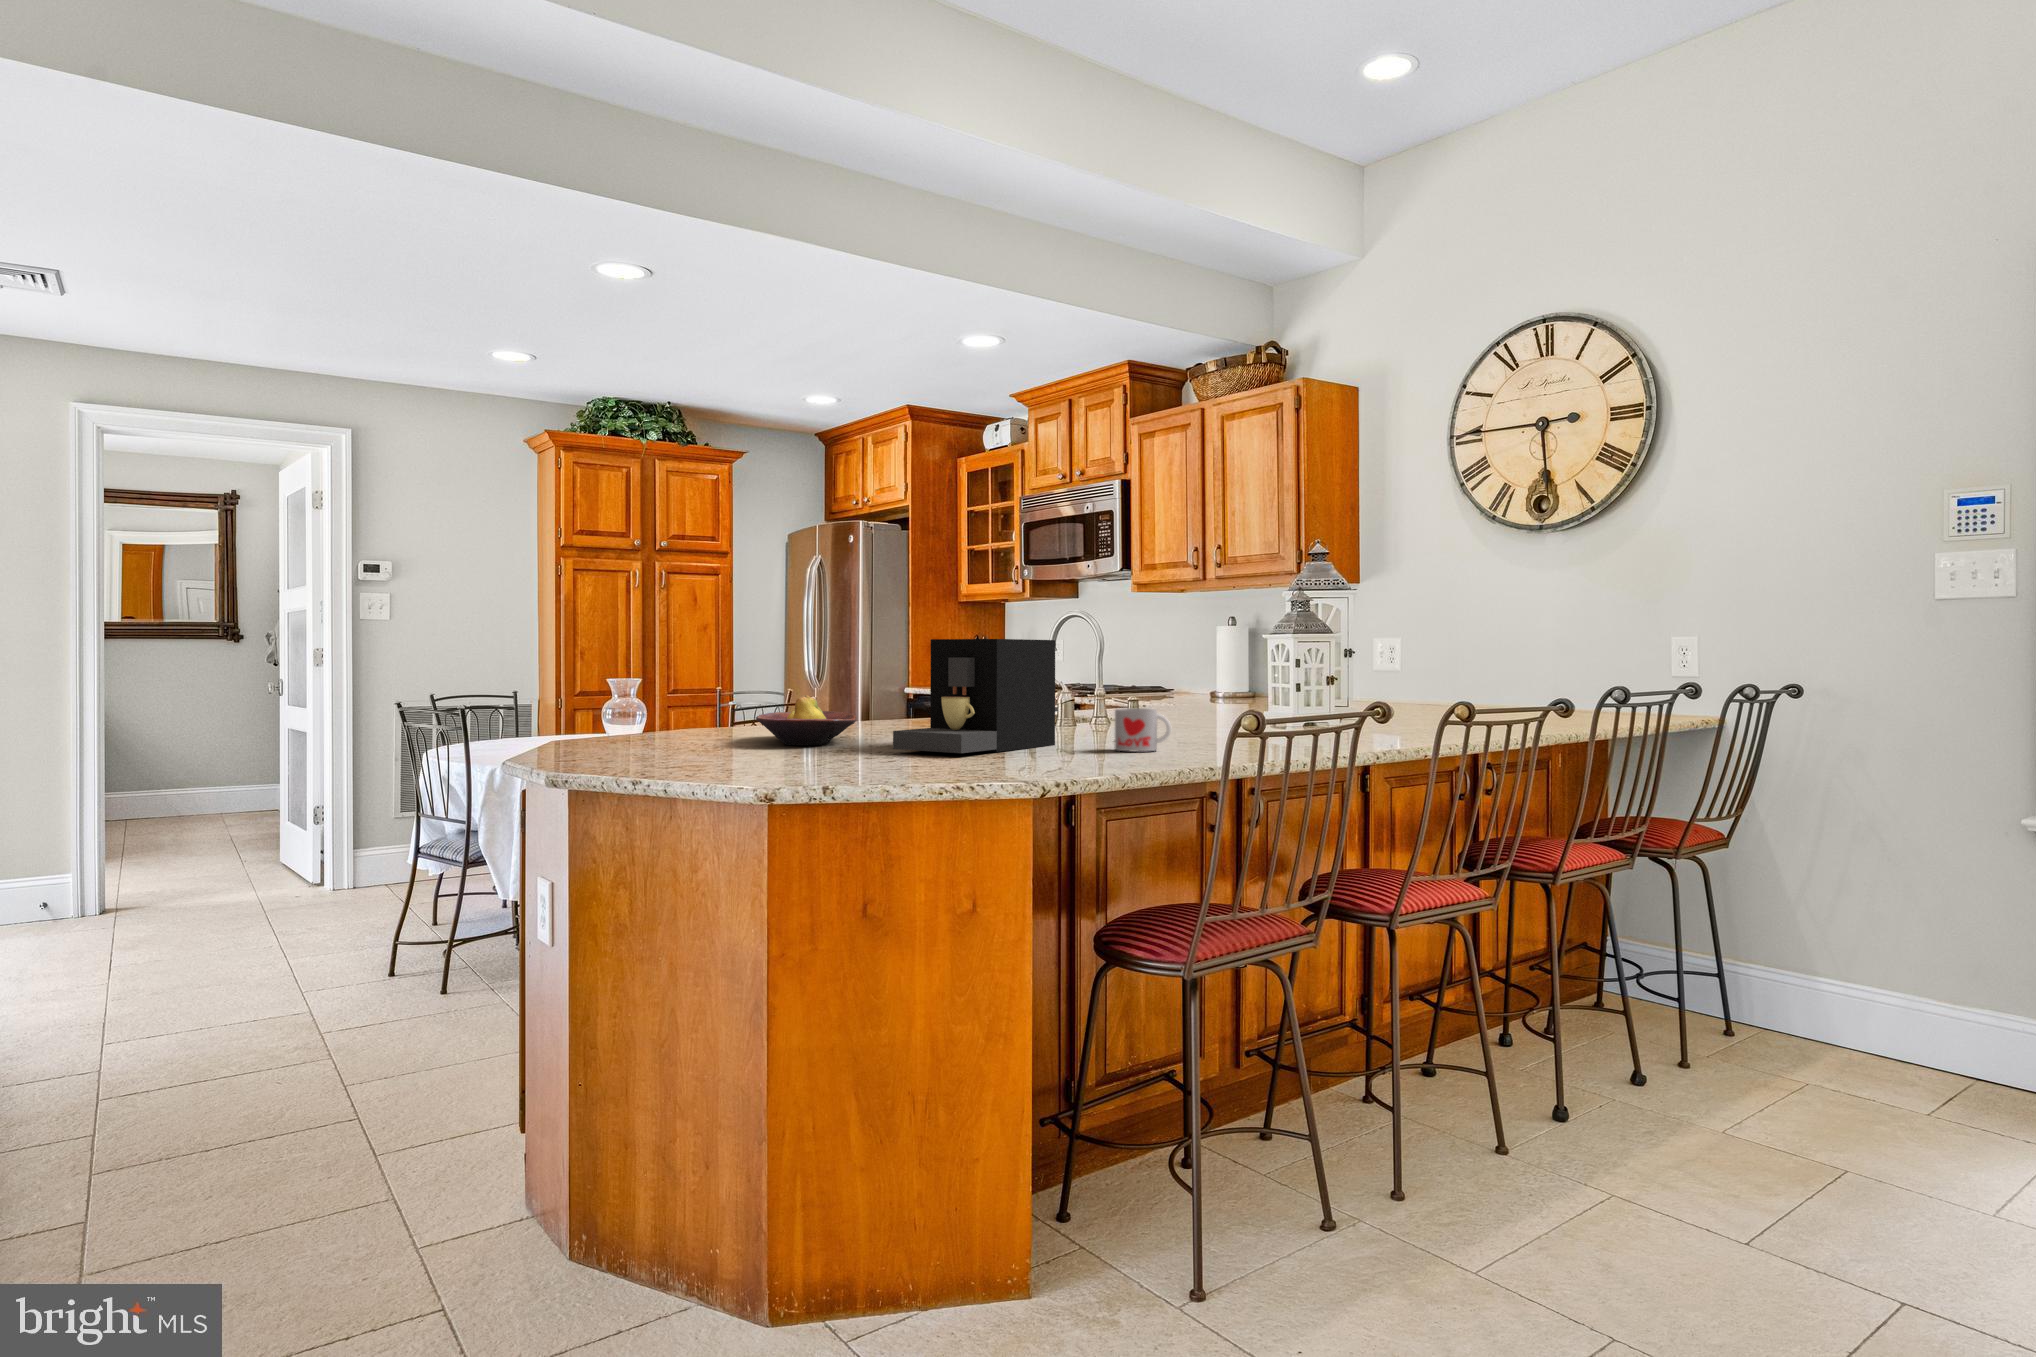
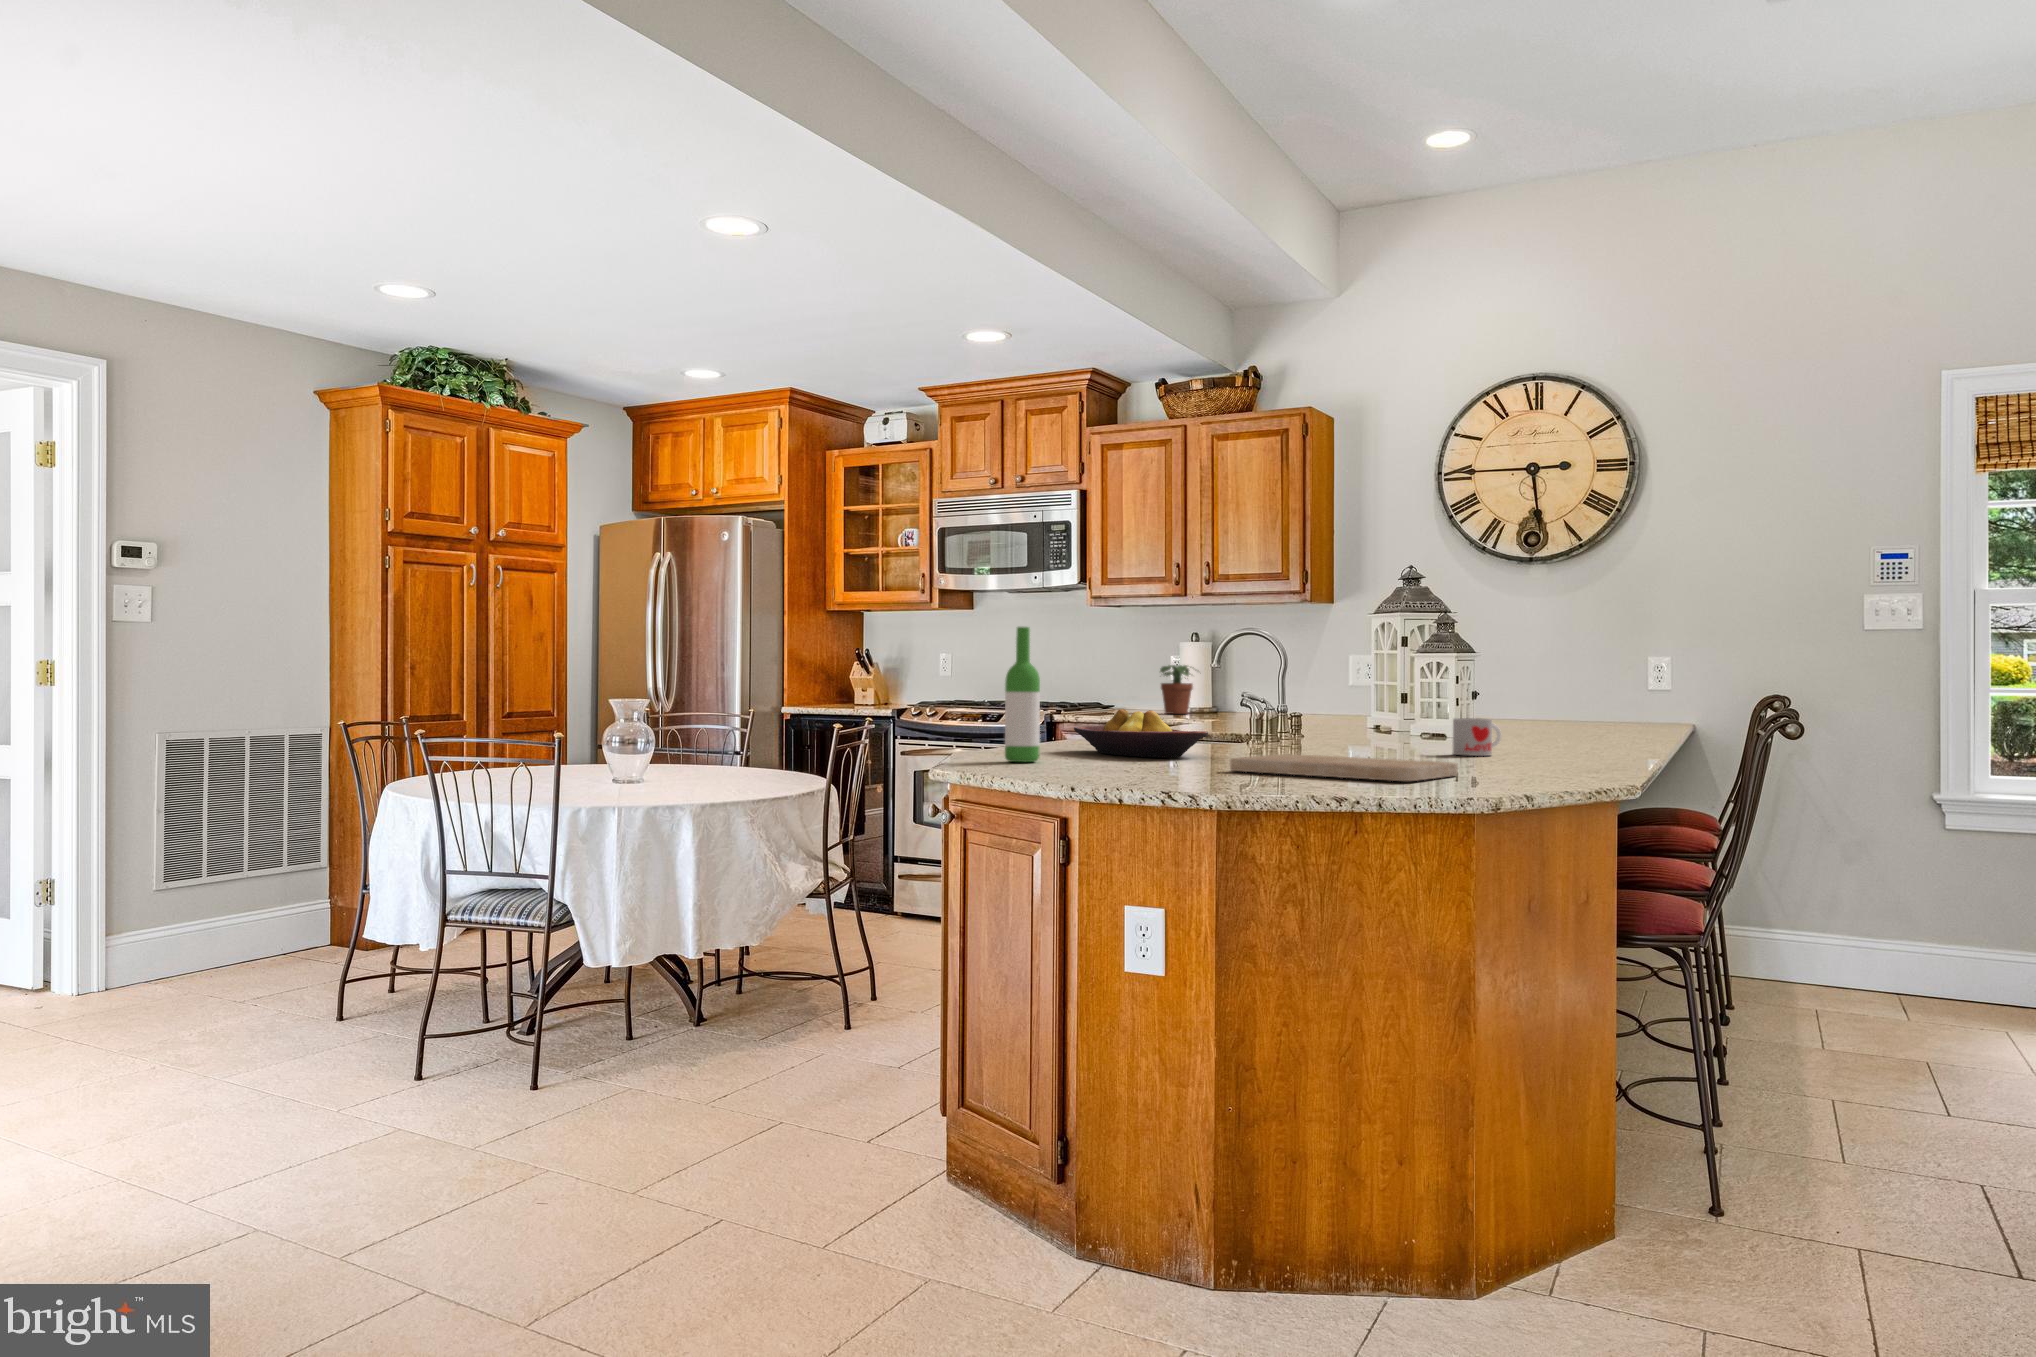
wine bottle: none [625,614,661,747] -> present [1005,627,1040,762]
coffee maker: present [893,639,1055,753] -> none [1299,656,1381,759]
potted plant: none [1180,649,1226,698] -> present [1160,665,1193,714]
cutting board: none [729,746,914,782] -> present [1230,754,1458,781]

